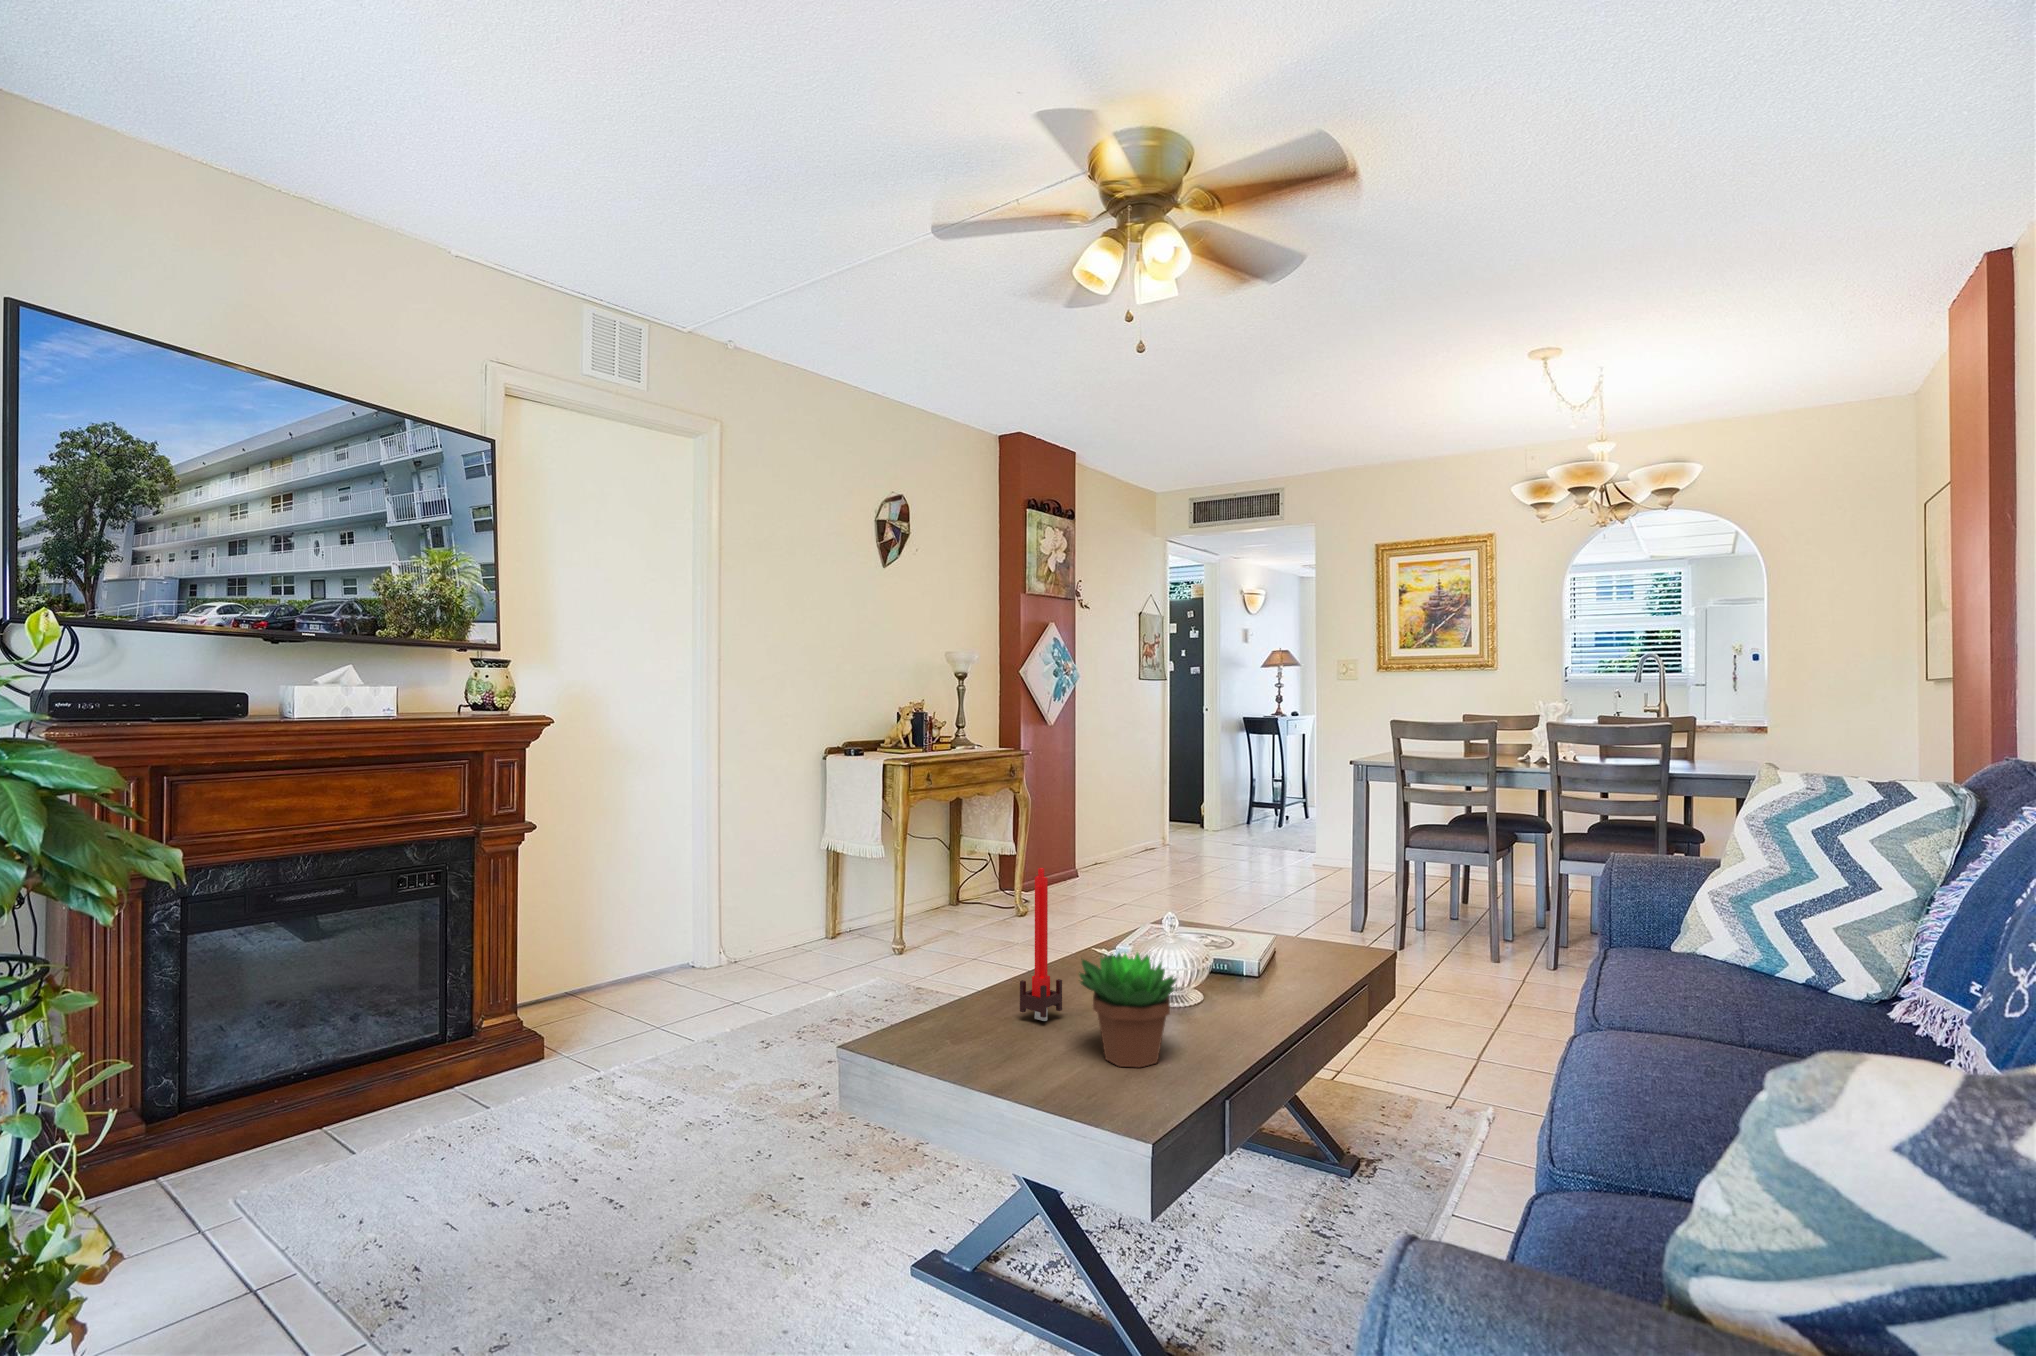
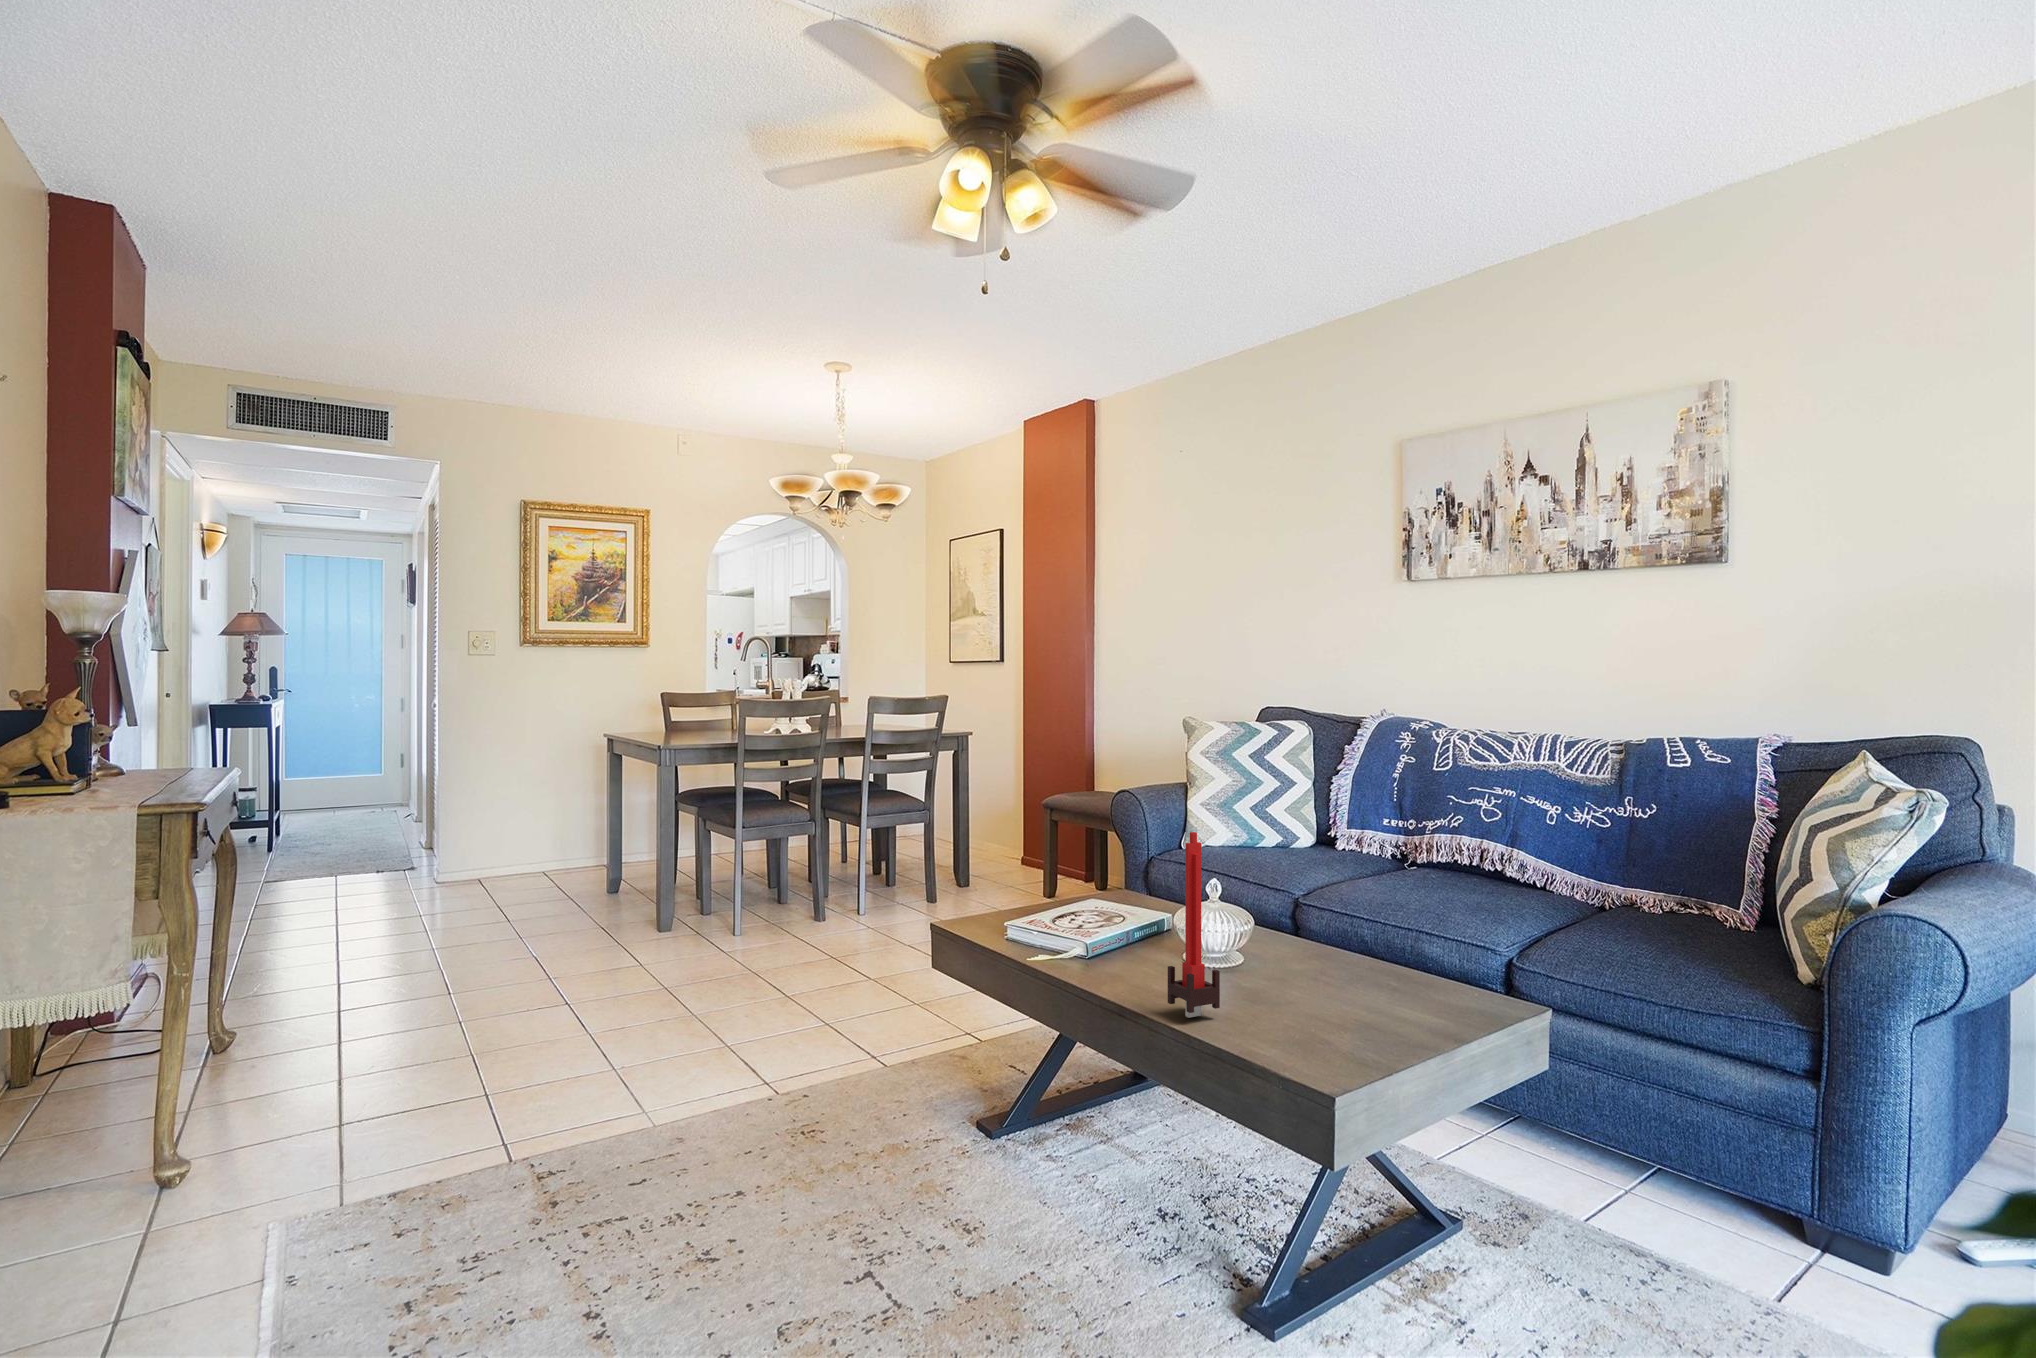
succulent plant: present [1079,953,1177,1067] -> none [1276,892,1397,1013]

